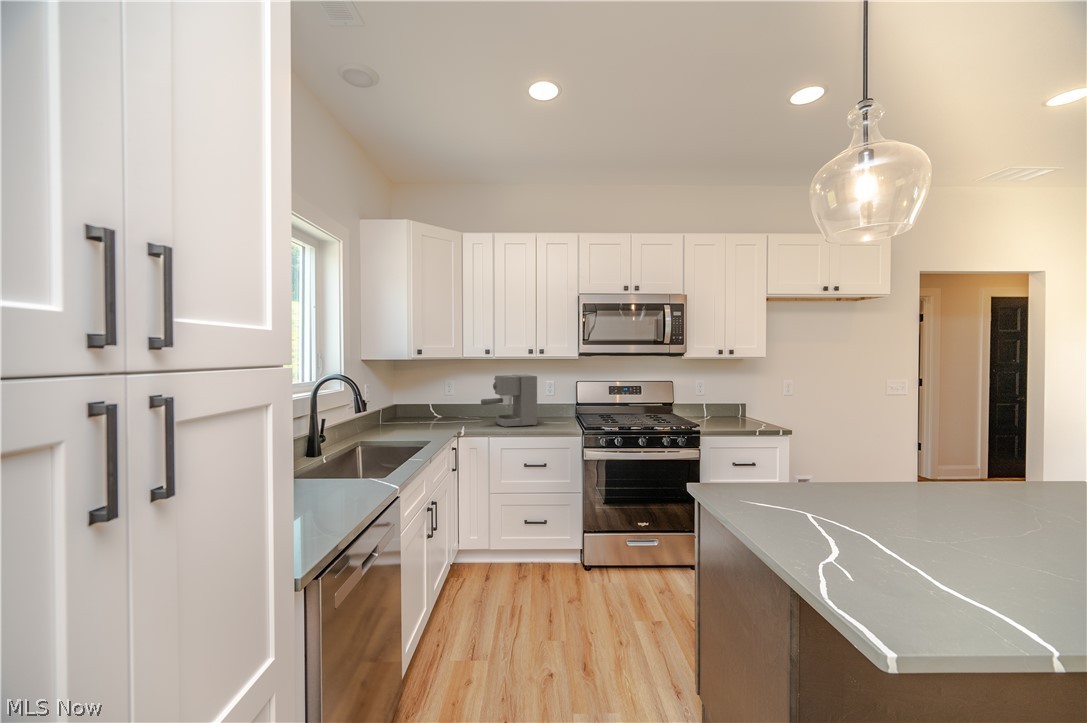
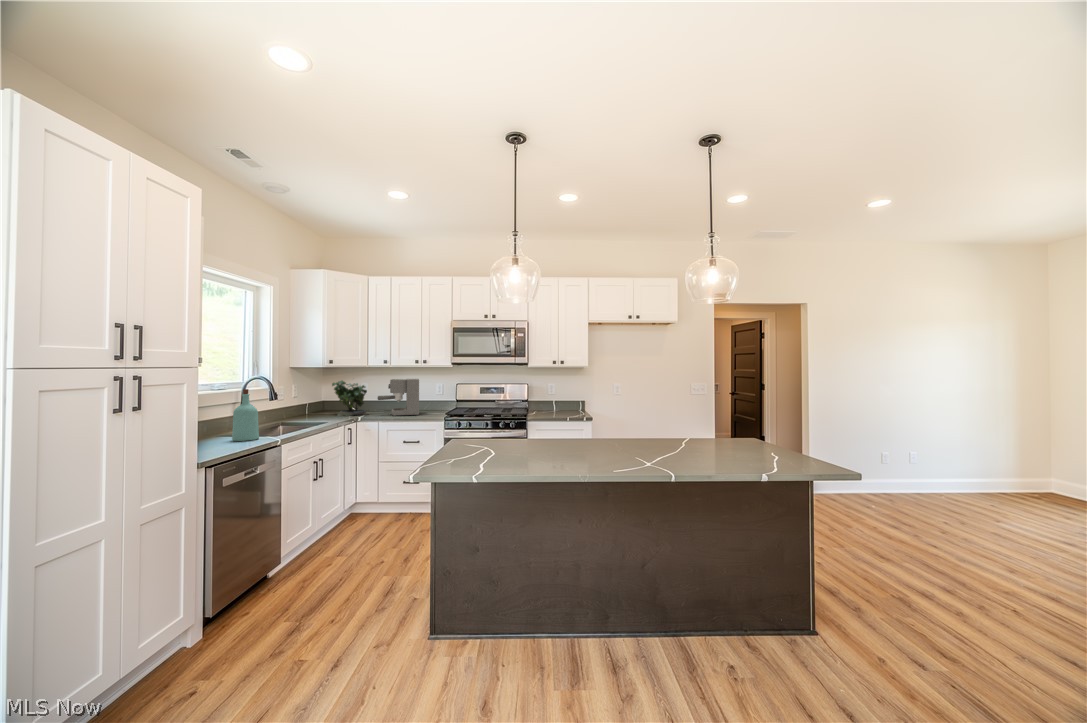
potted plant: none [417,375,468,428] -> present [332,381,368,416]
bottle: none [325,402,370,497] -> present [232,389,259,441]

